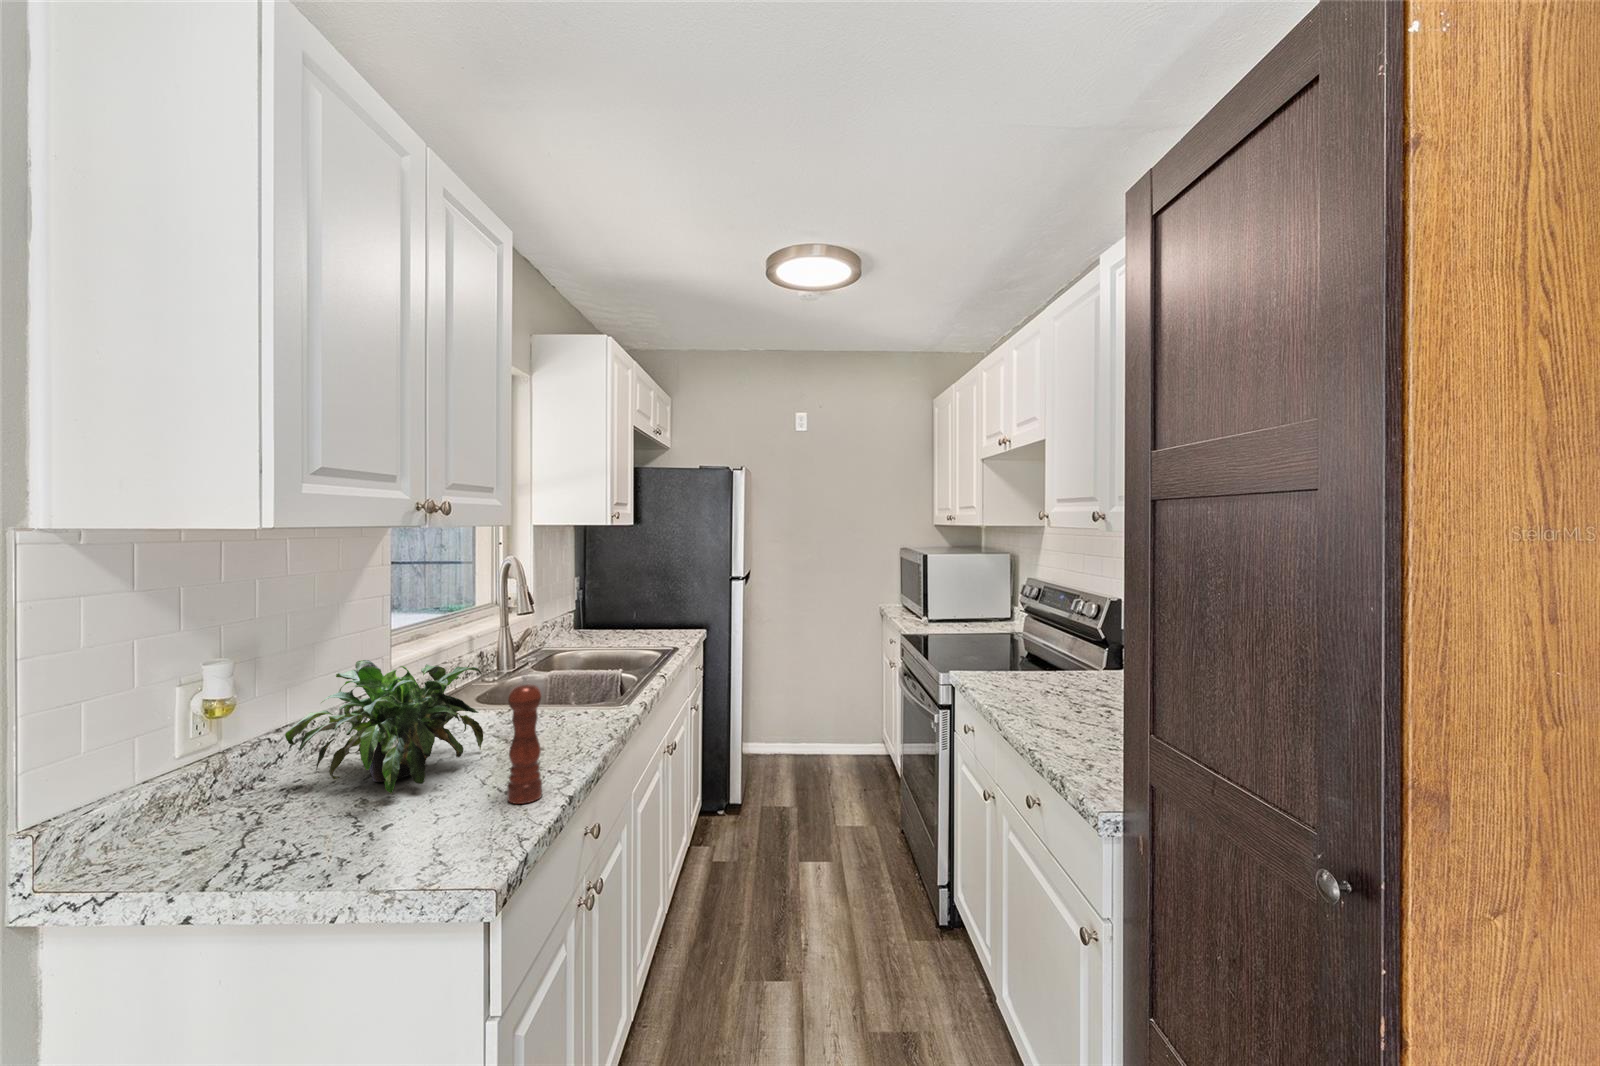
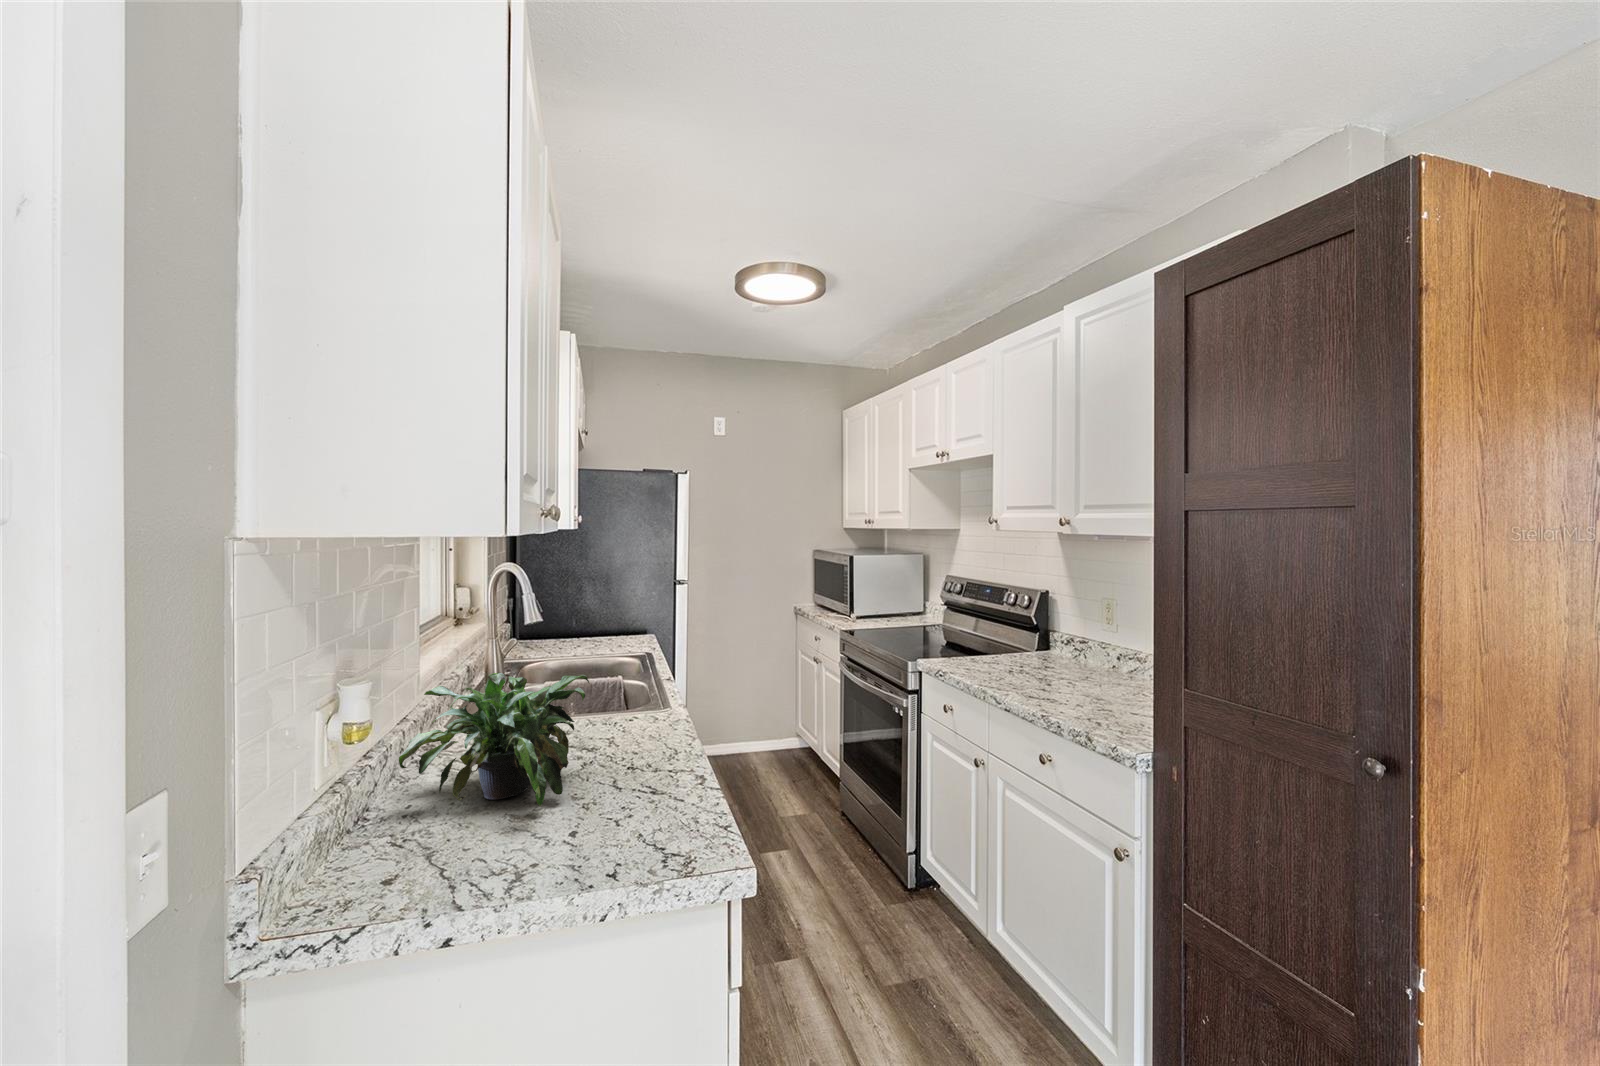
pepper mill: present [507,675,542,804] -> none [655,678,687,802]

